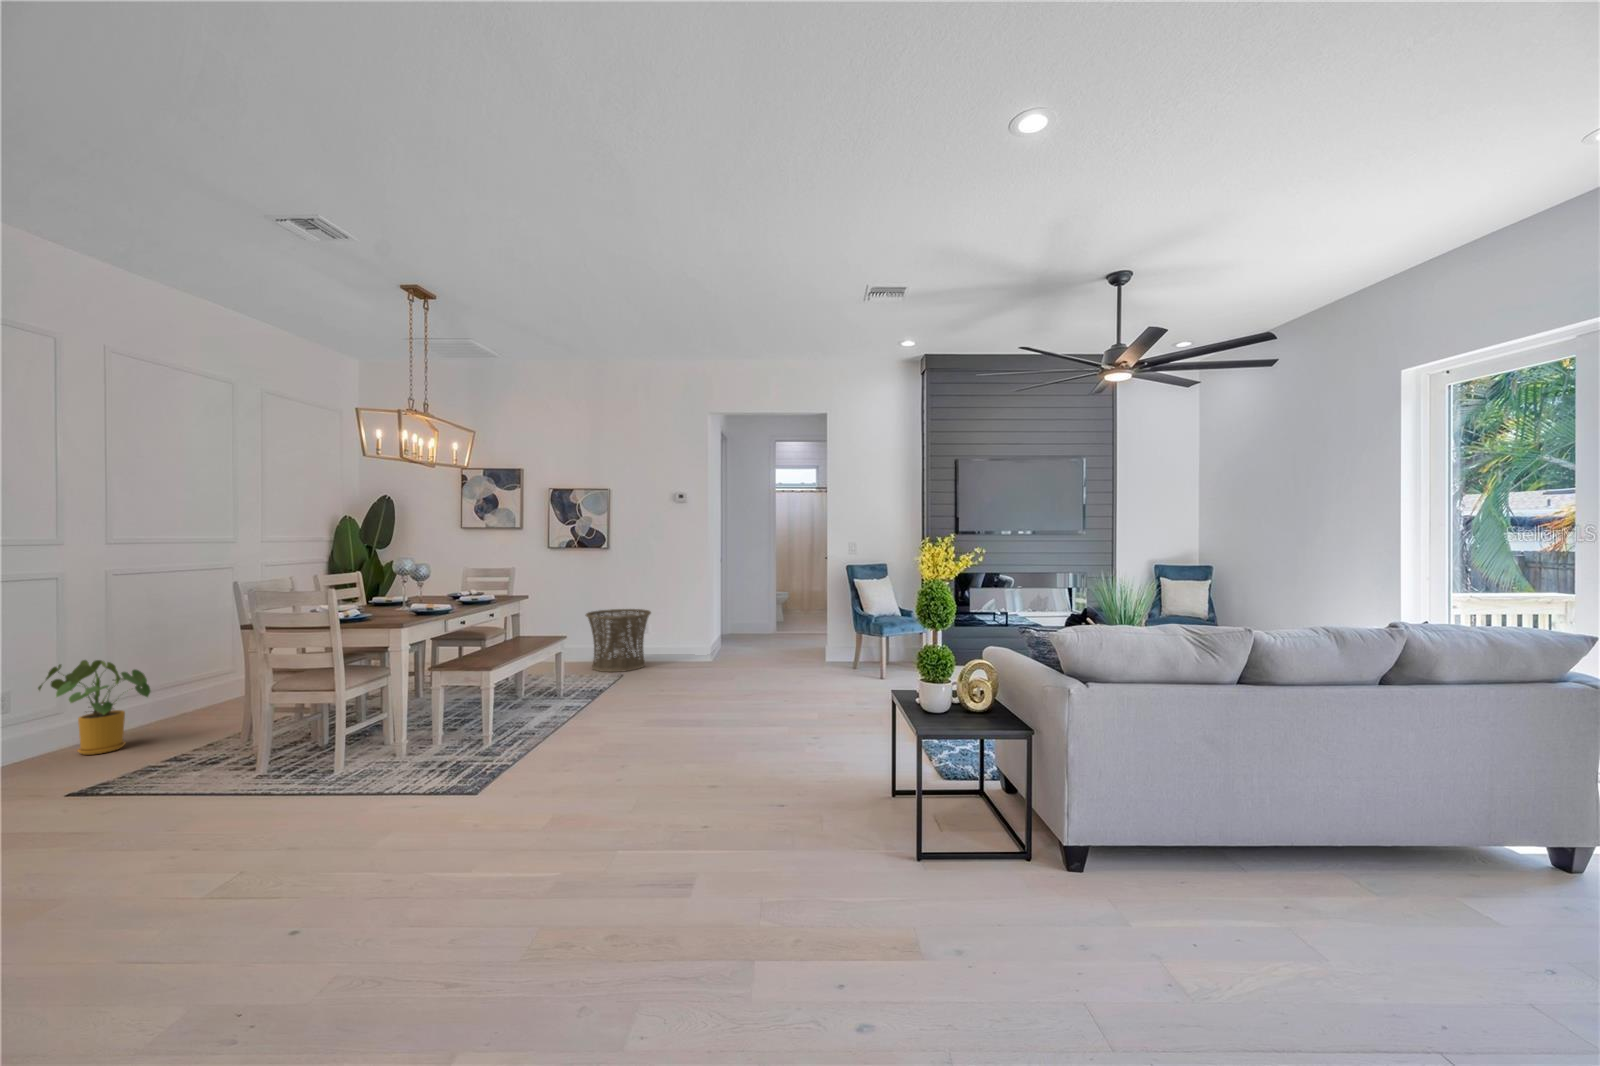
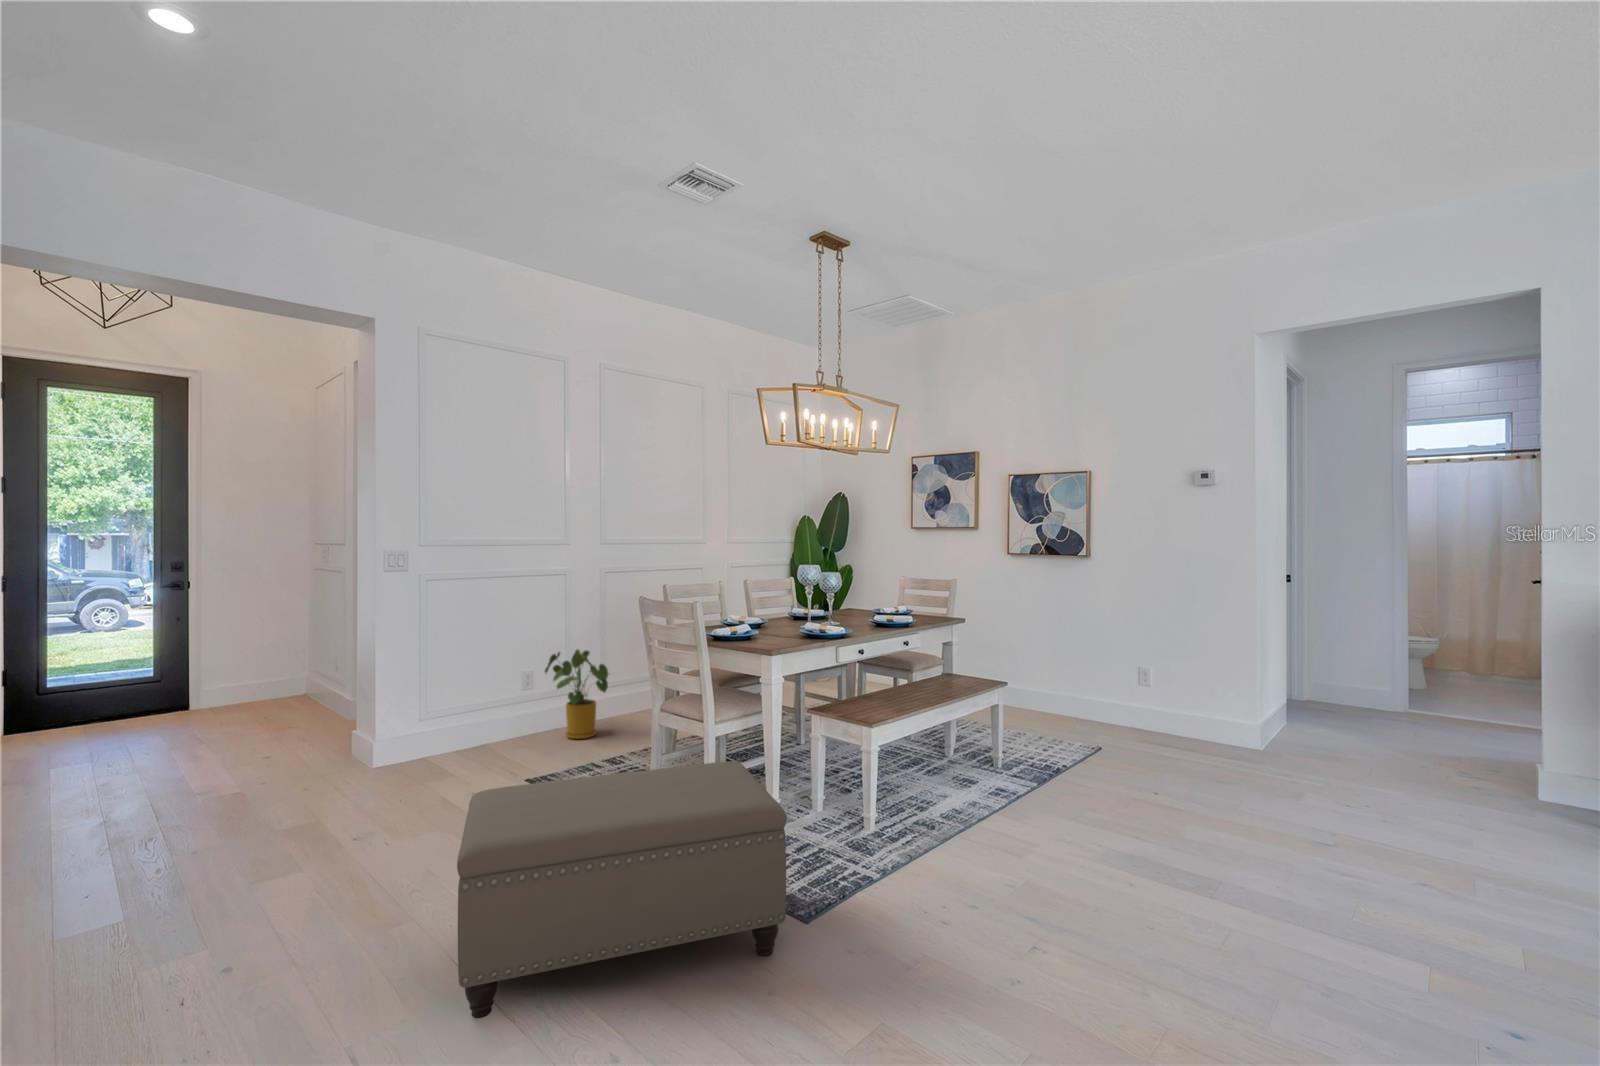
basket: present [586,609,651,672] -> none [1051,644,1152,742]
ottoman: none [159,701,474,910] -> present [457,761,787,1018]

